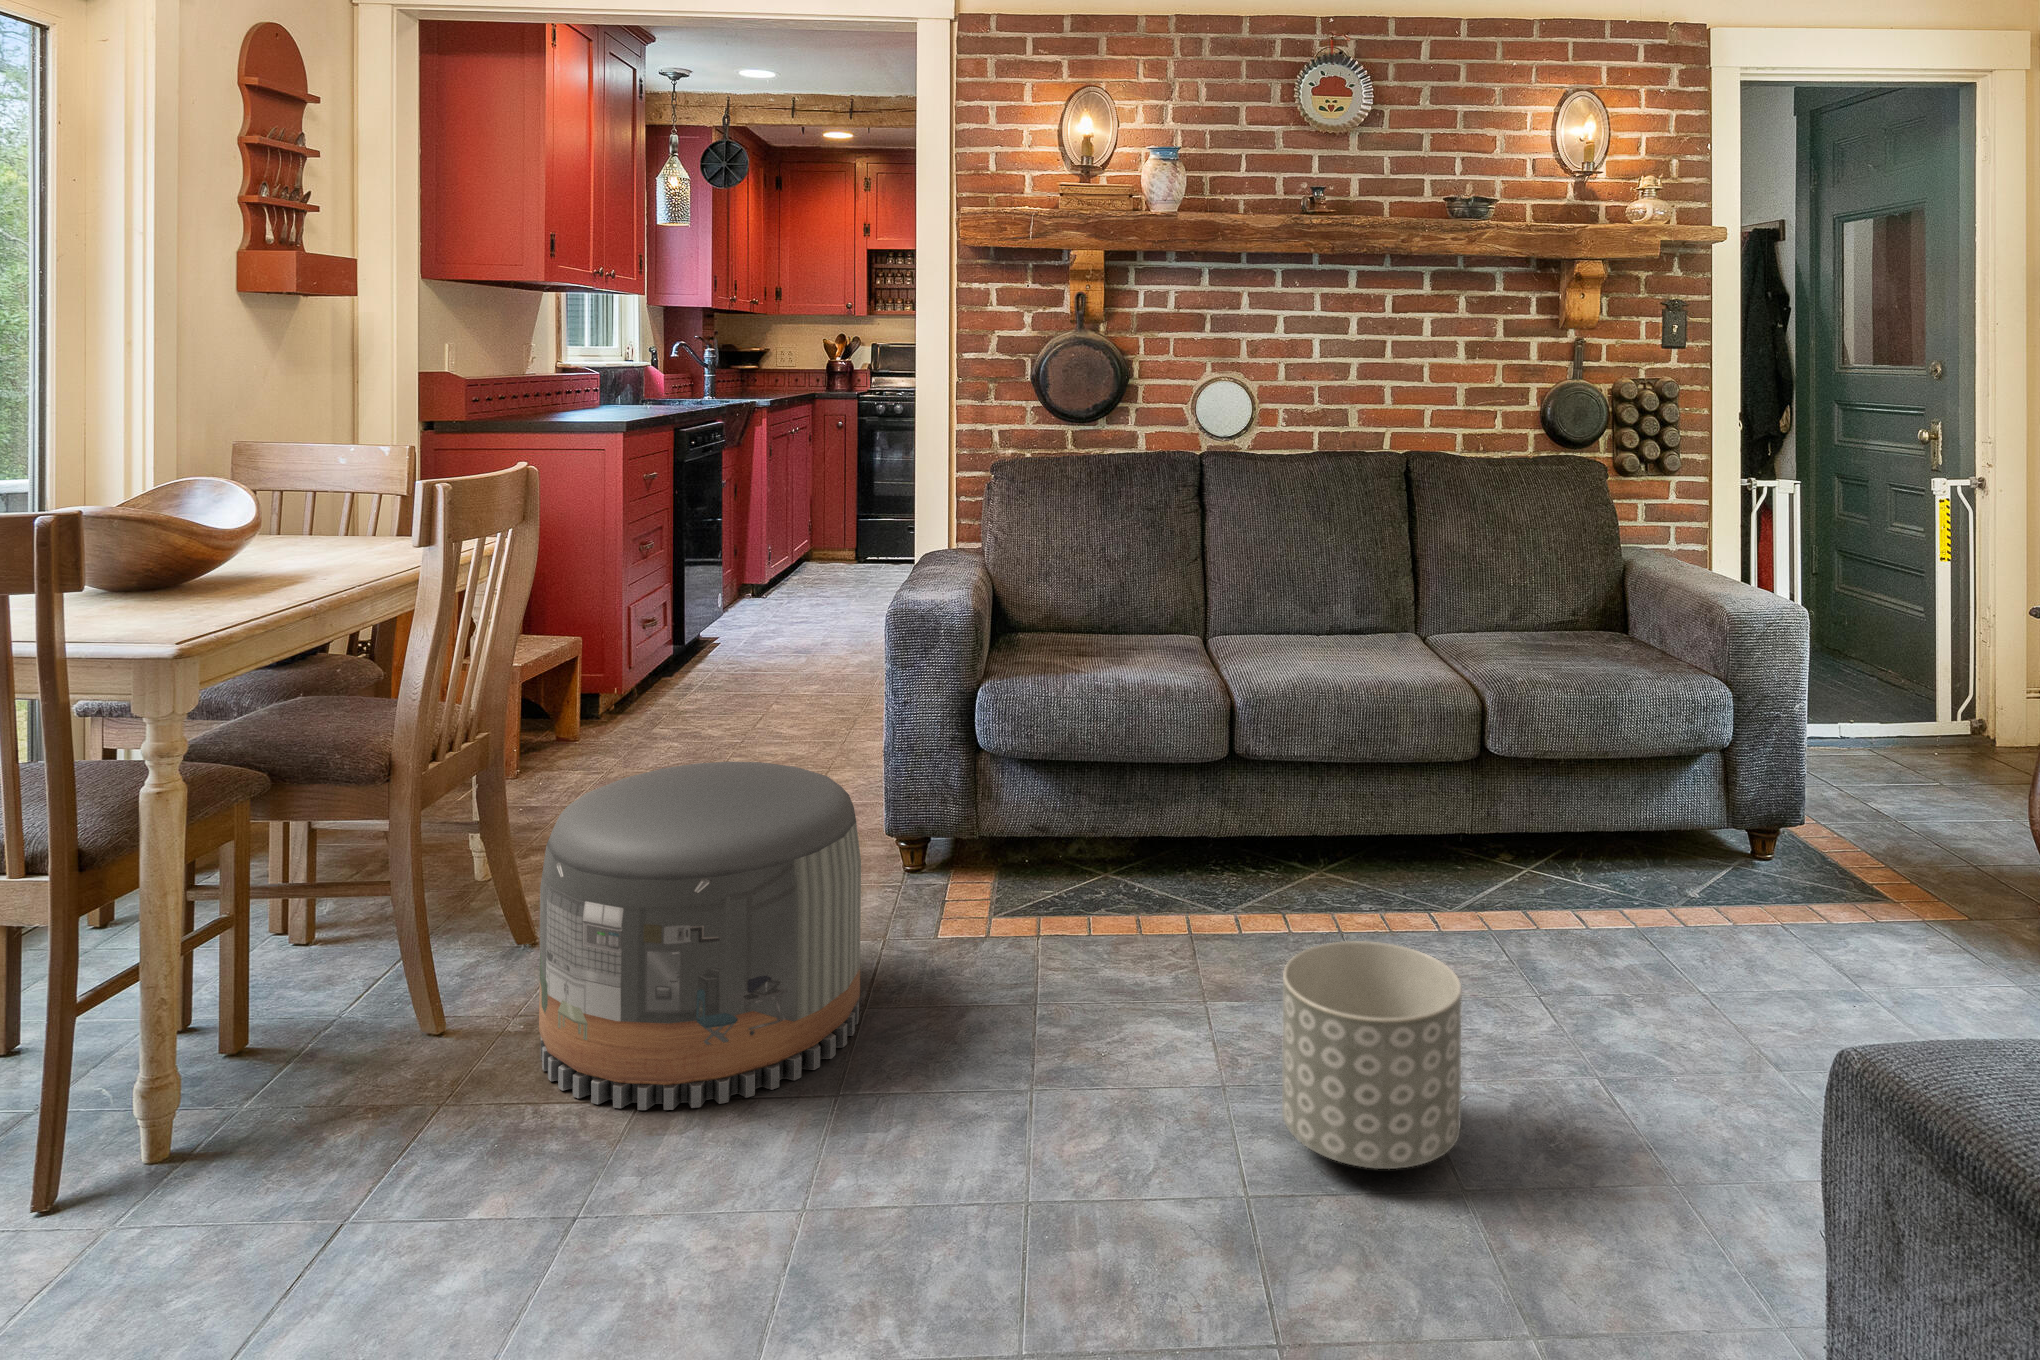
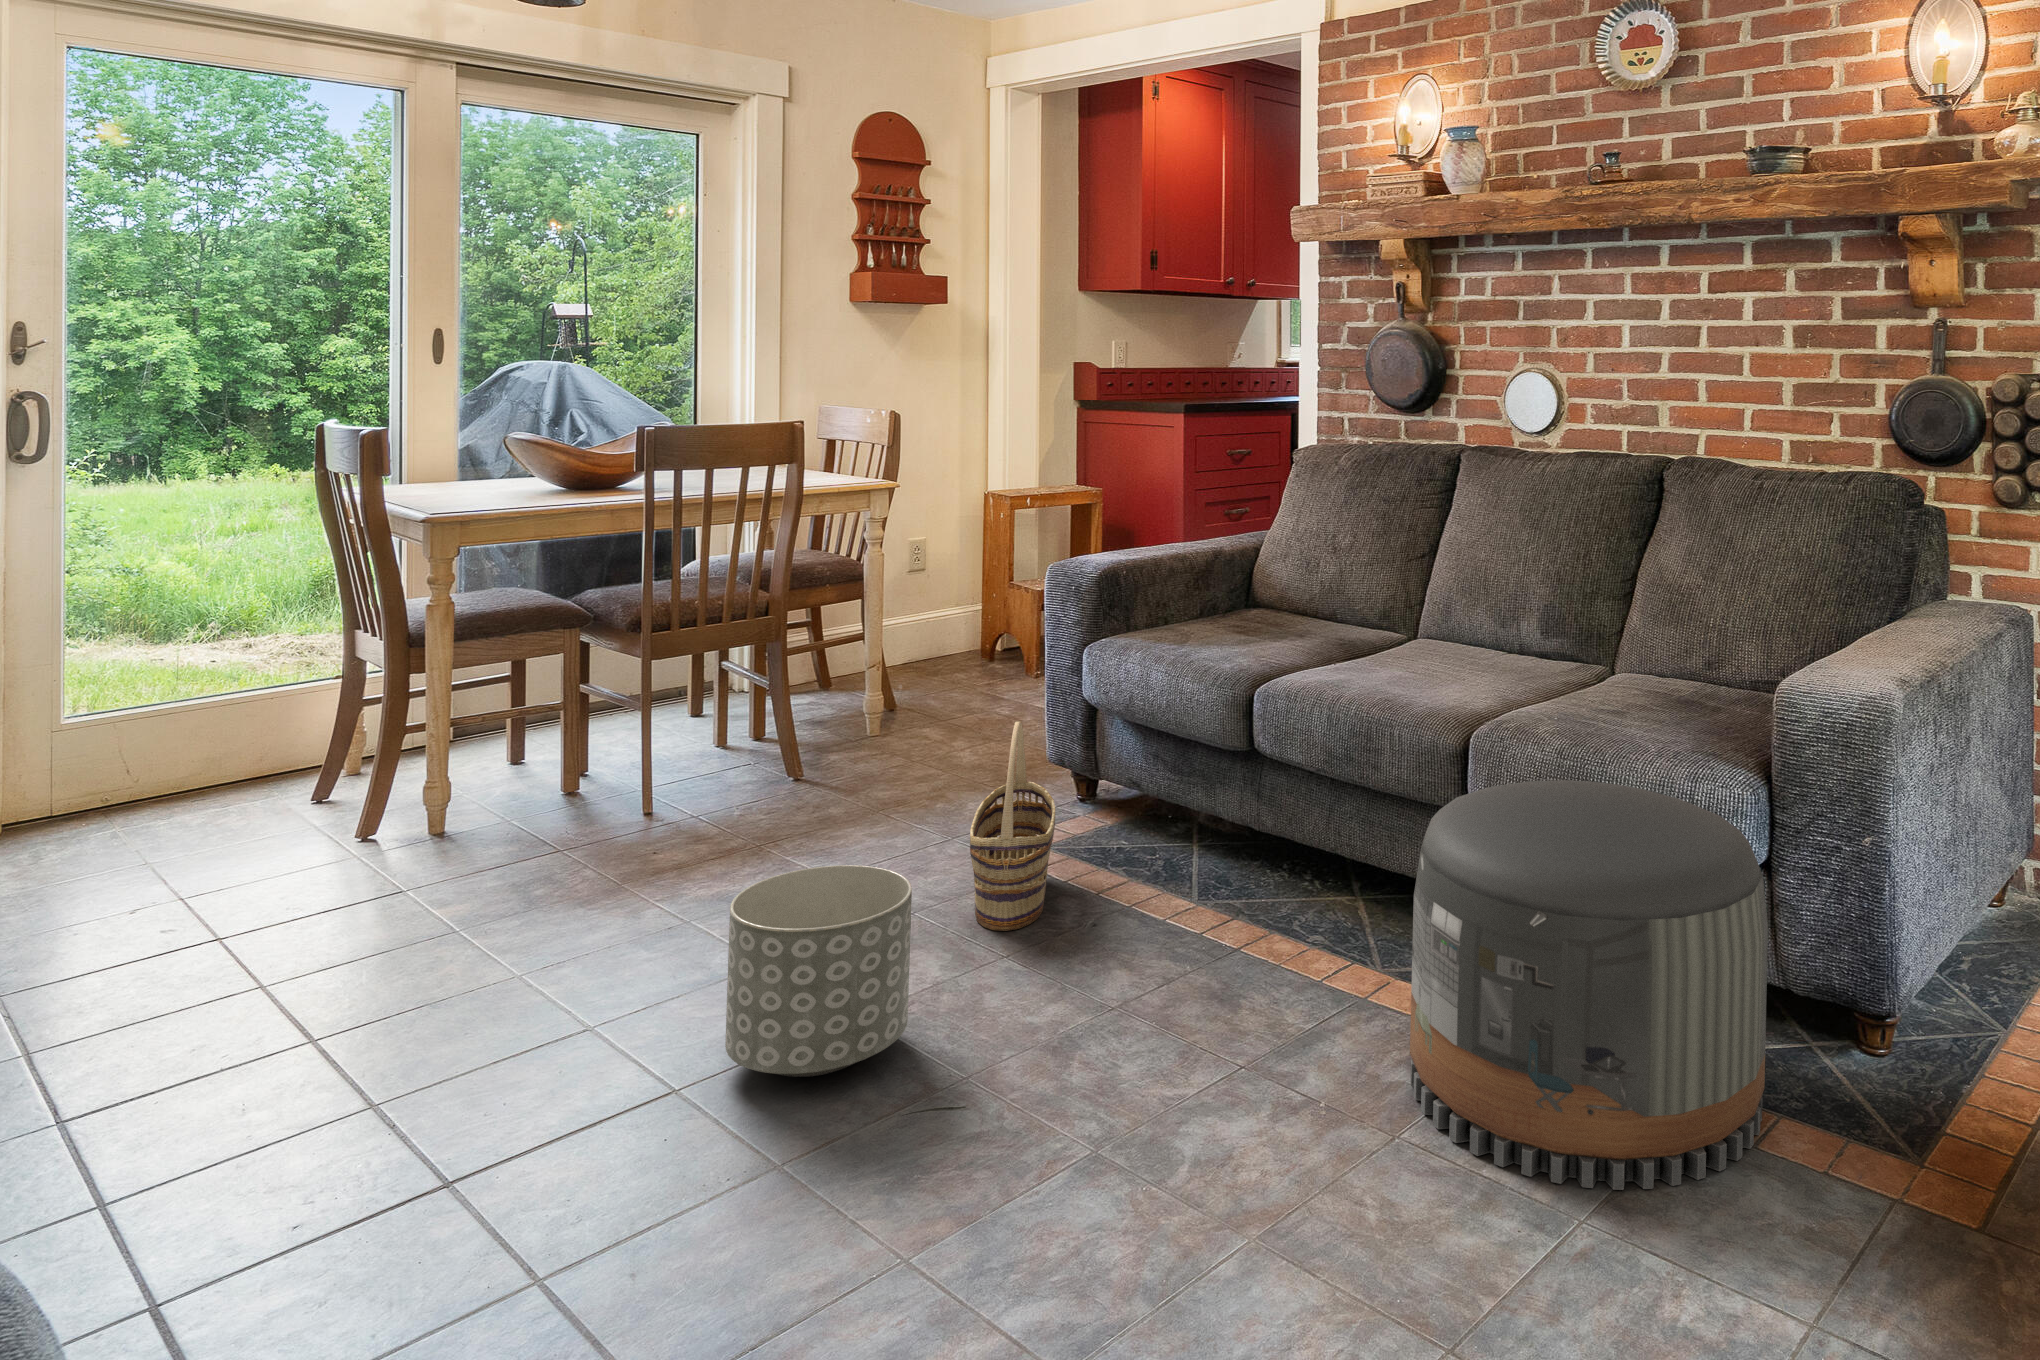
pouf: present [539,762,861,1110] -> present [1410,780,1768,1190]
basket: none [1078,784,1241,1001] -> present [970,722,1056,931]

